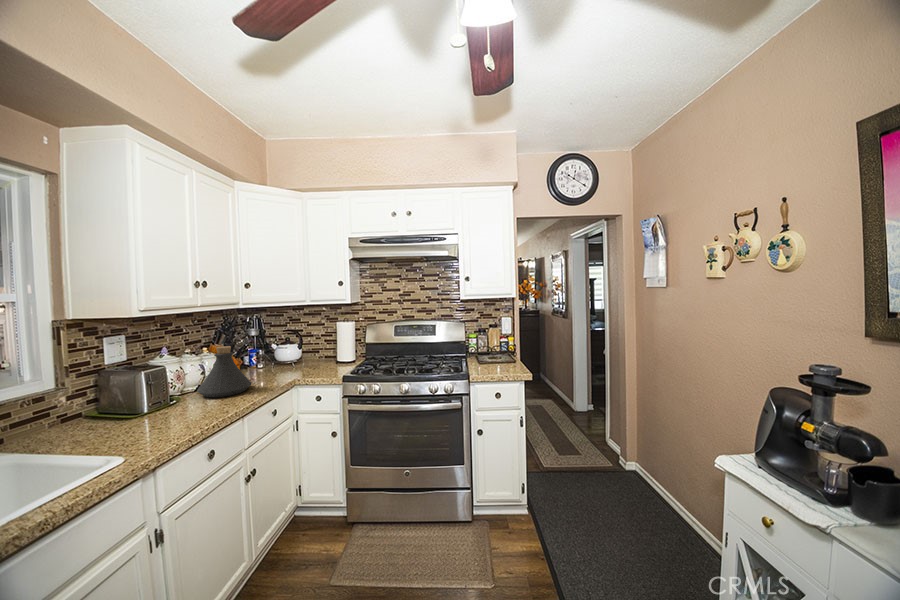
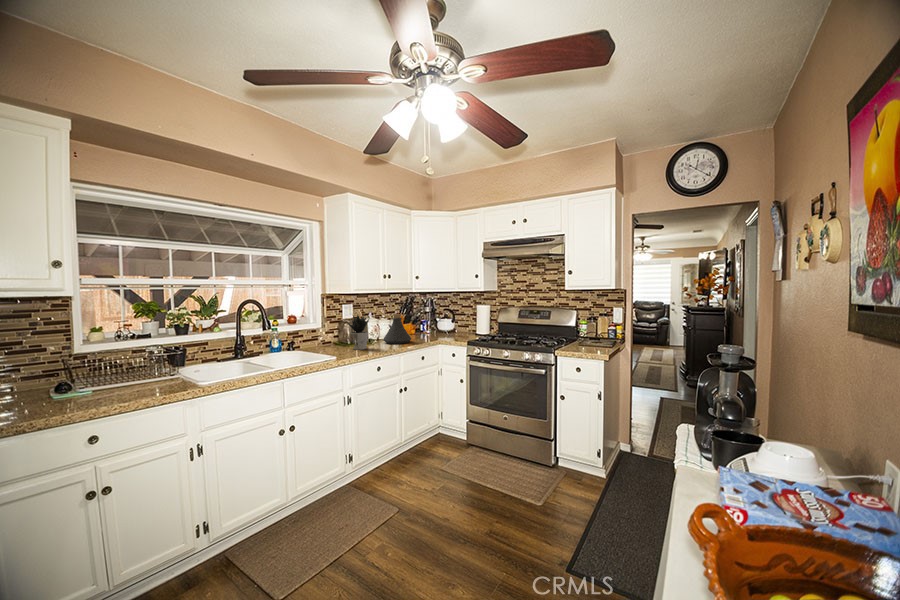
potted plant: none [116,351,177,427] -> present [347,312,370,350]

